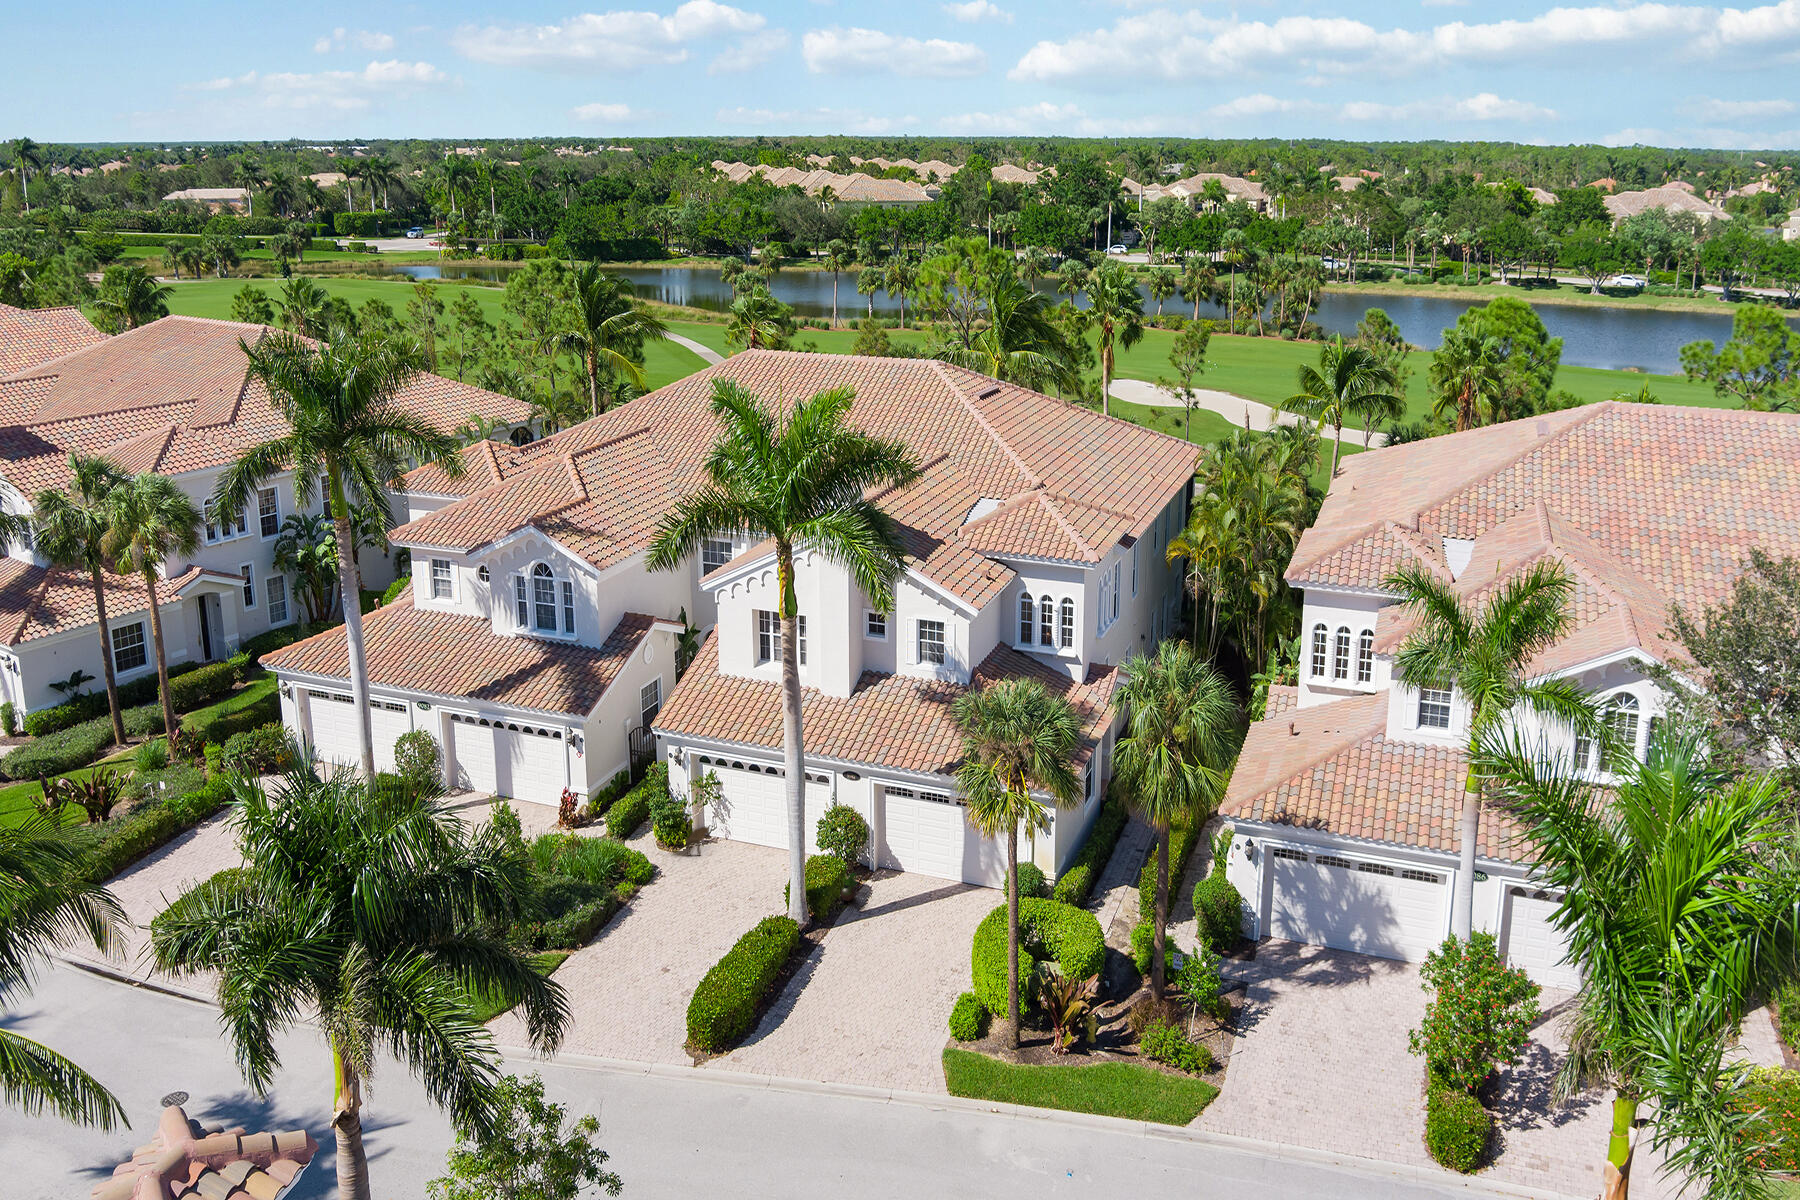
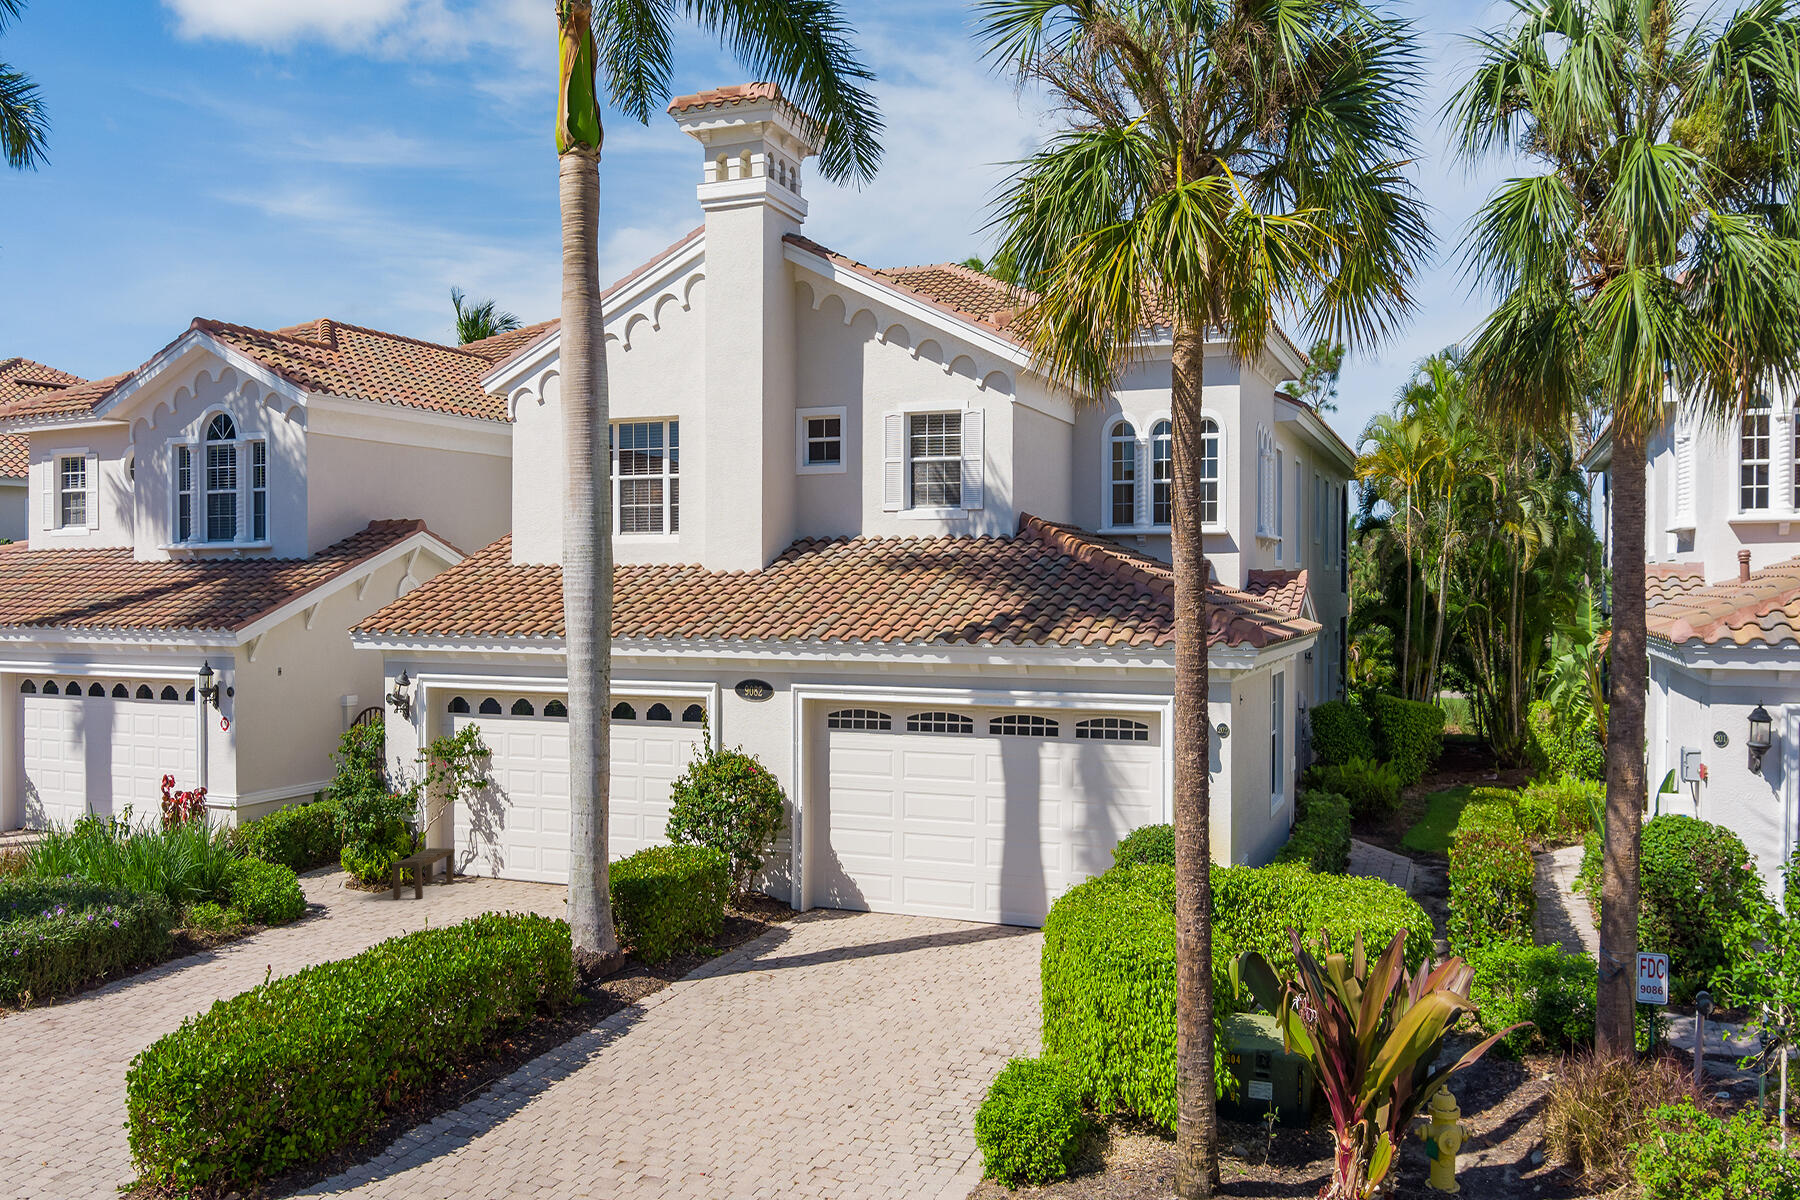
potted tree: present [841,873,856,901] -> none [713,877,755,951]

